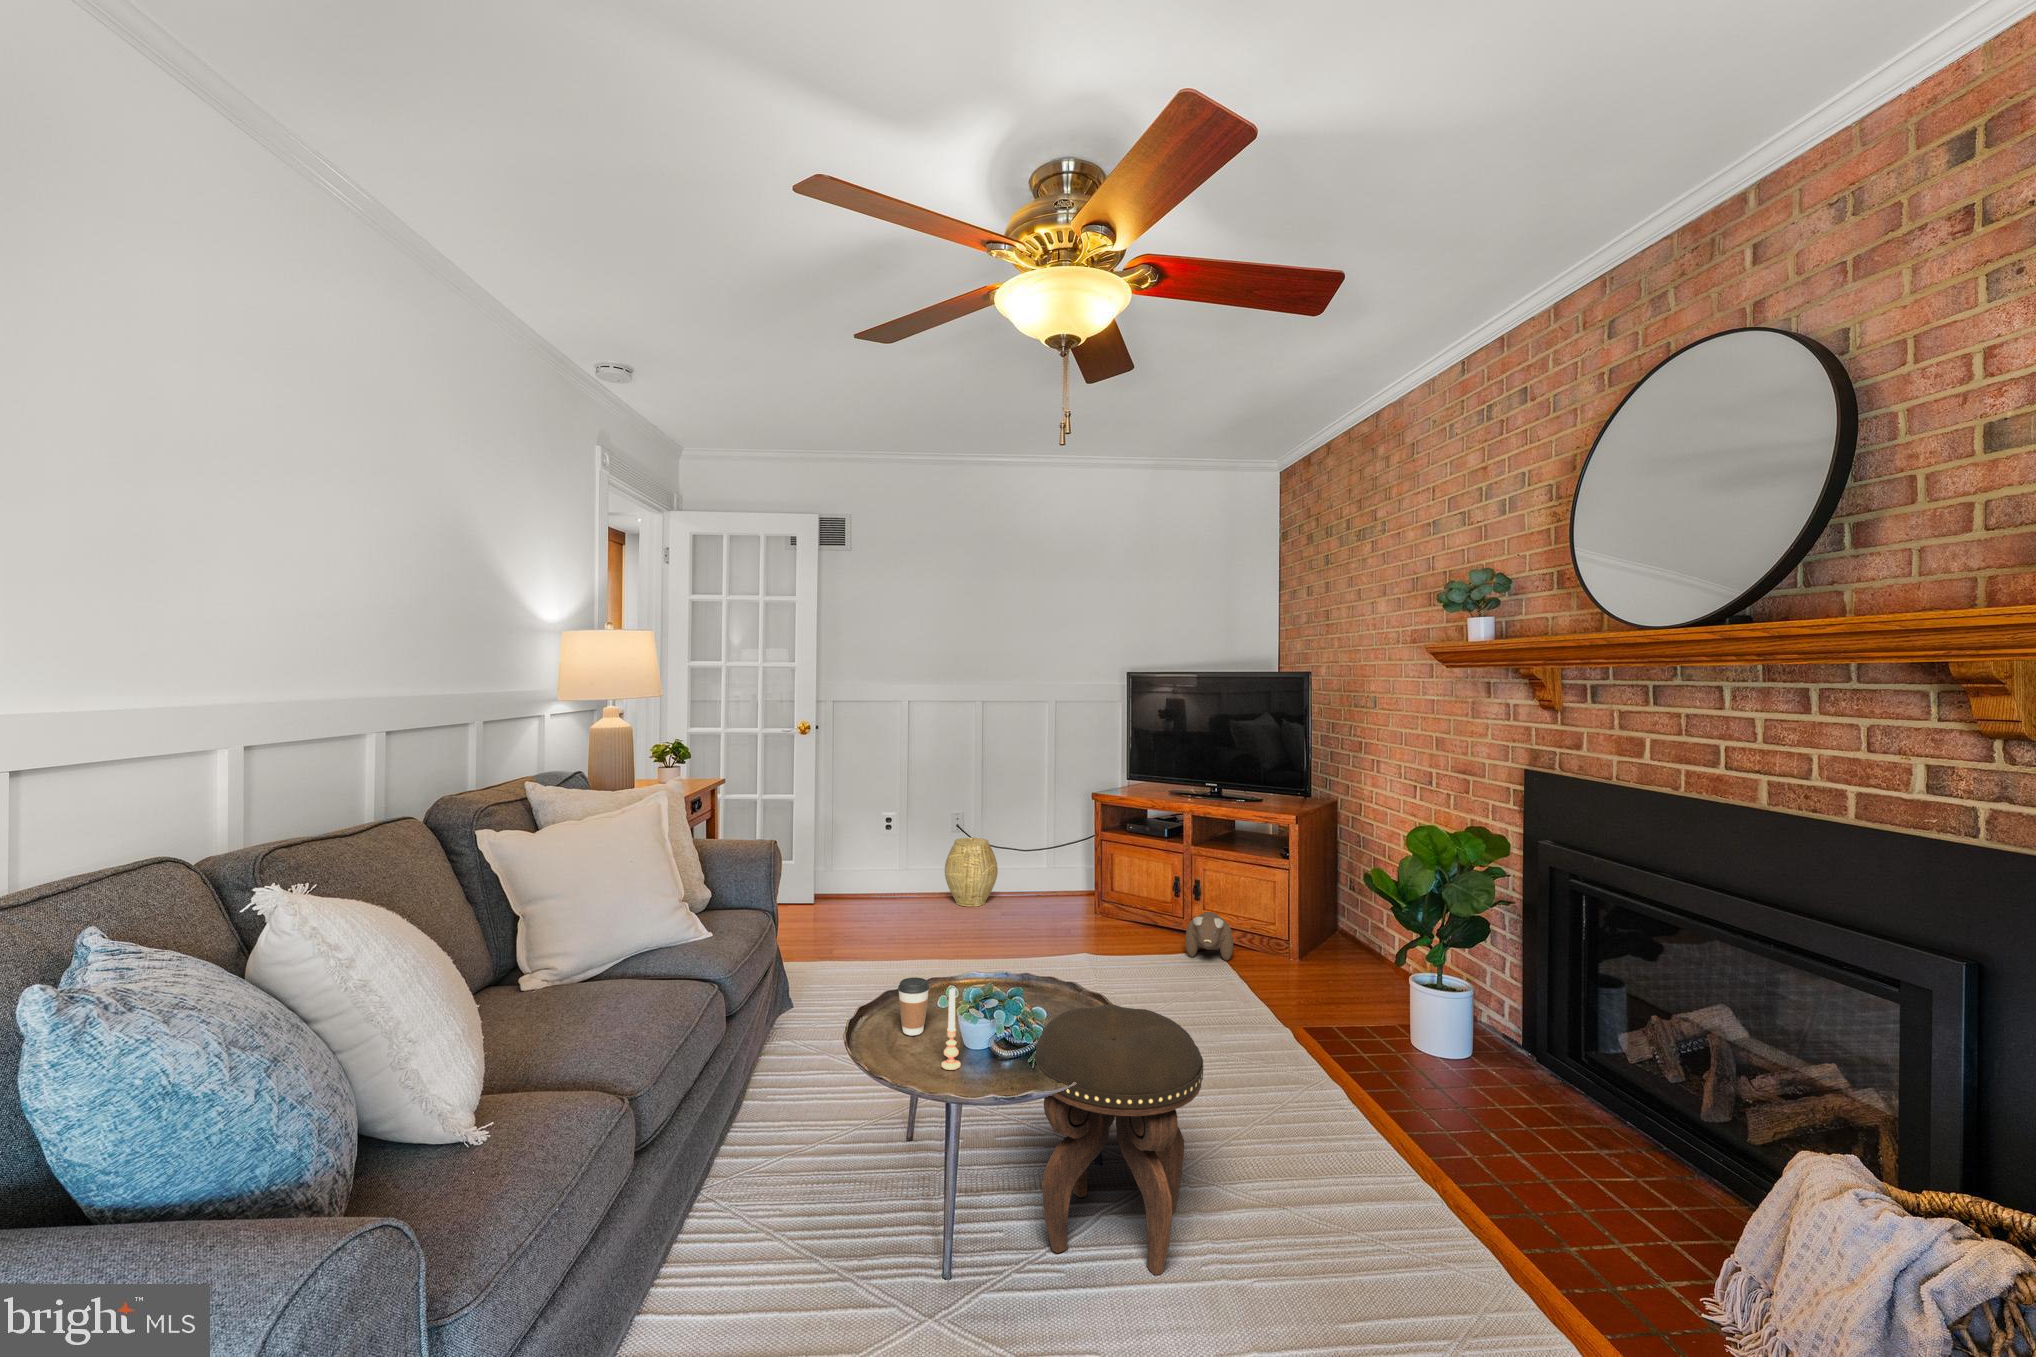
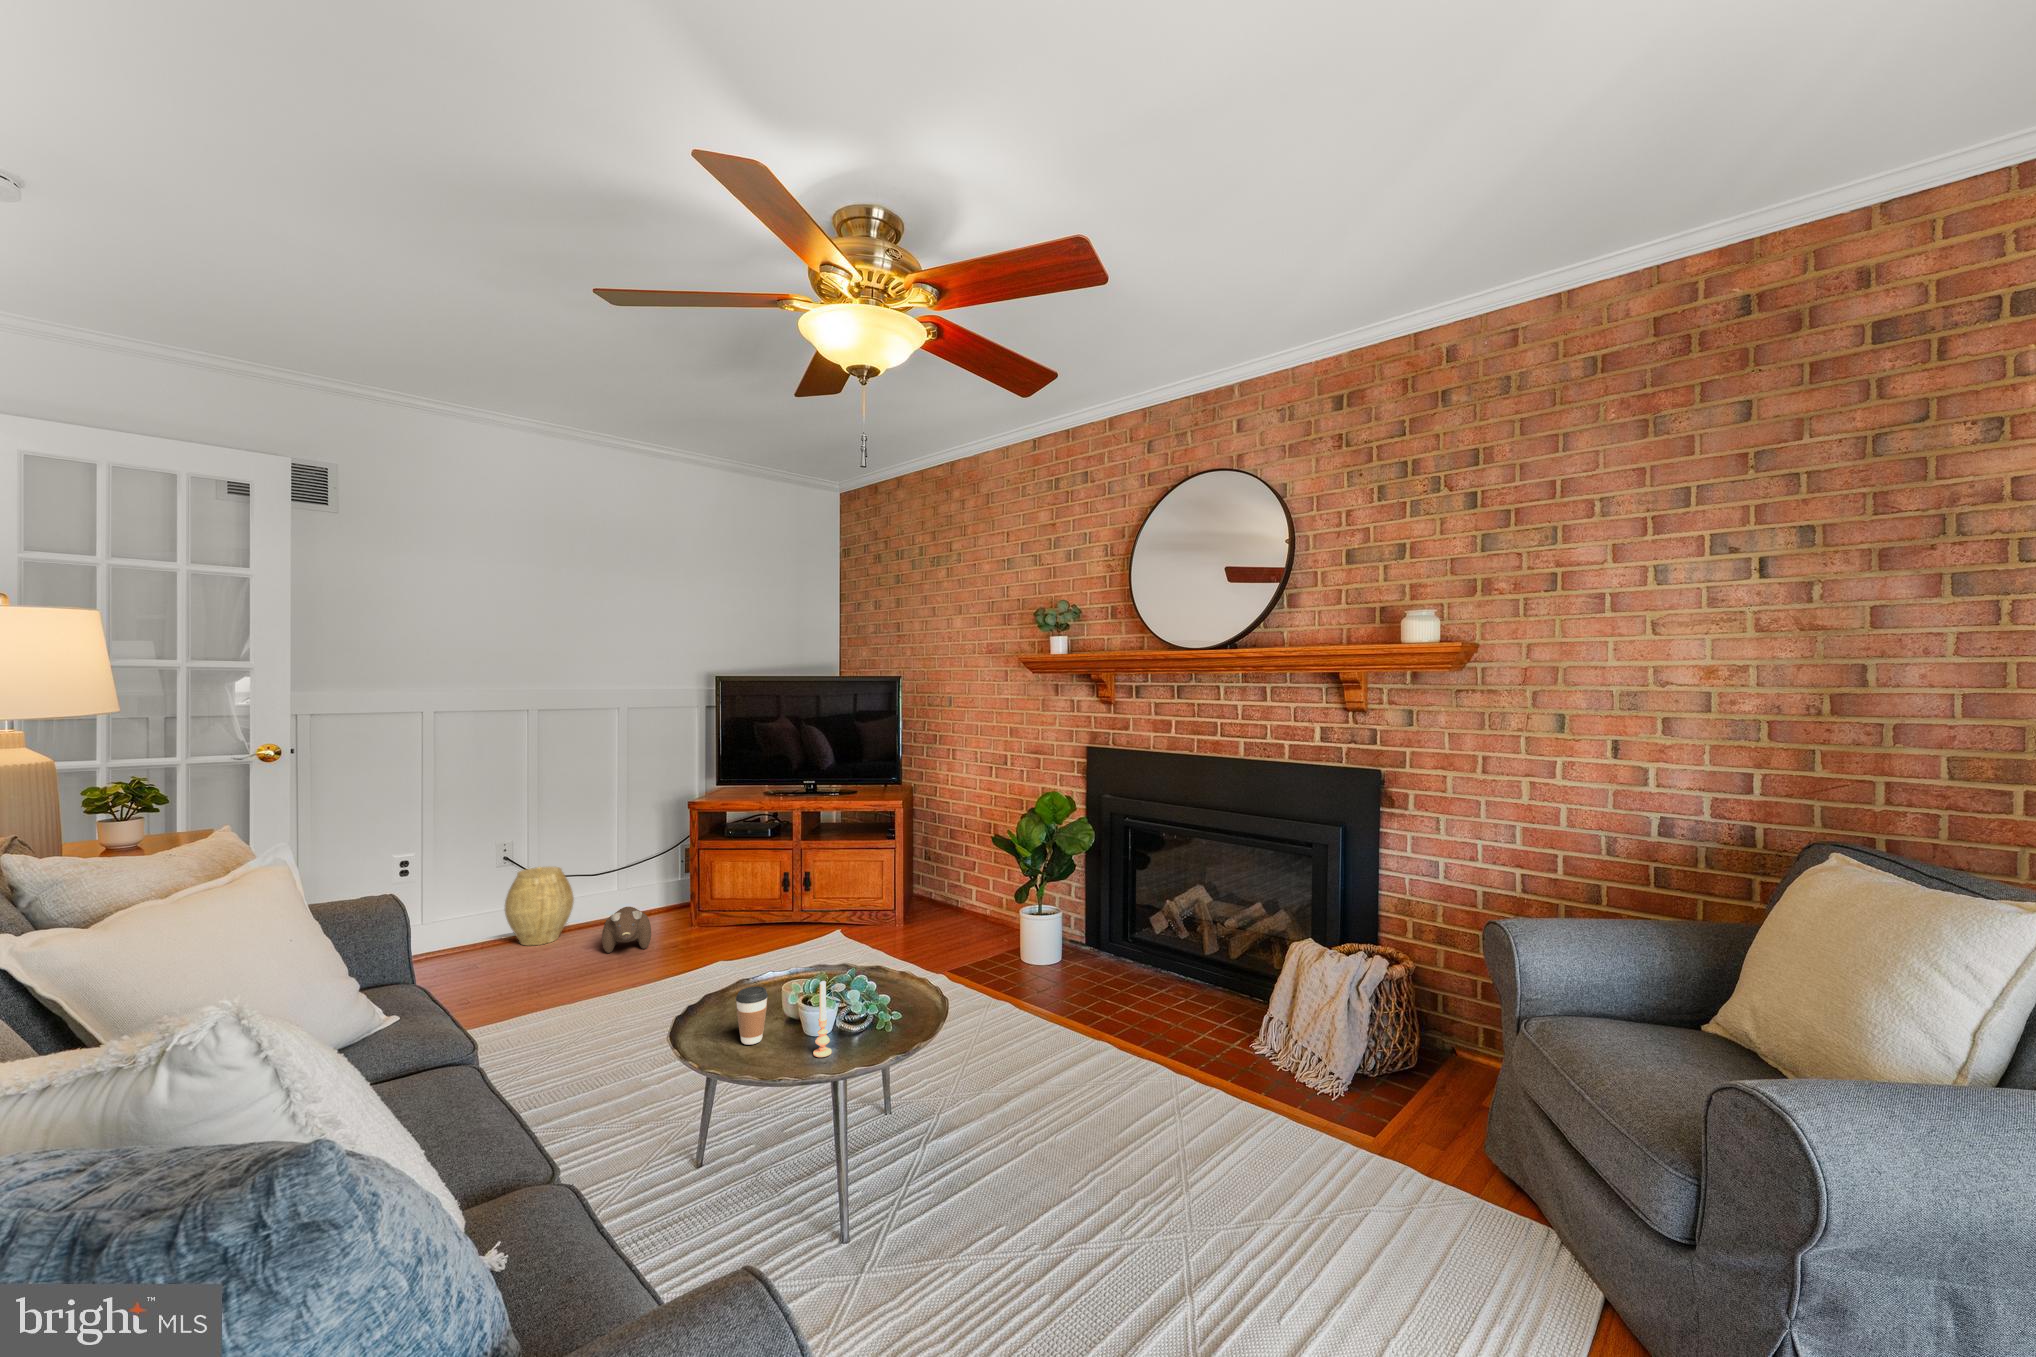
plush toy: present [1185,912,1233,961] -> present [602,907,651,953]
footstool: present [1034,1005,1203,1275] -> none [870,963,1011,1184]

